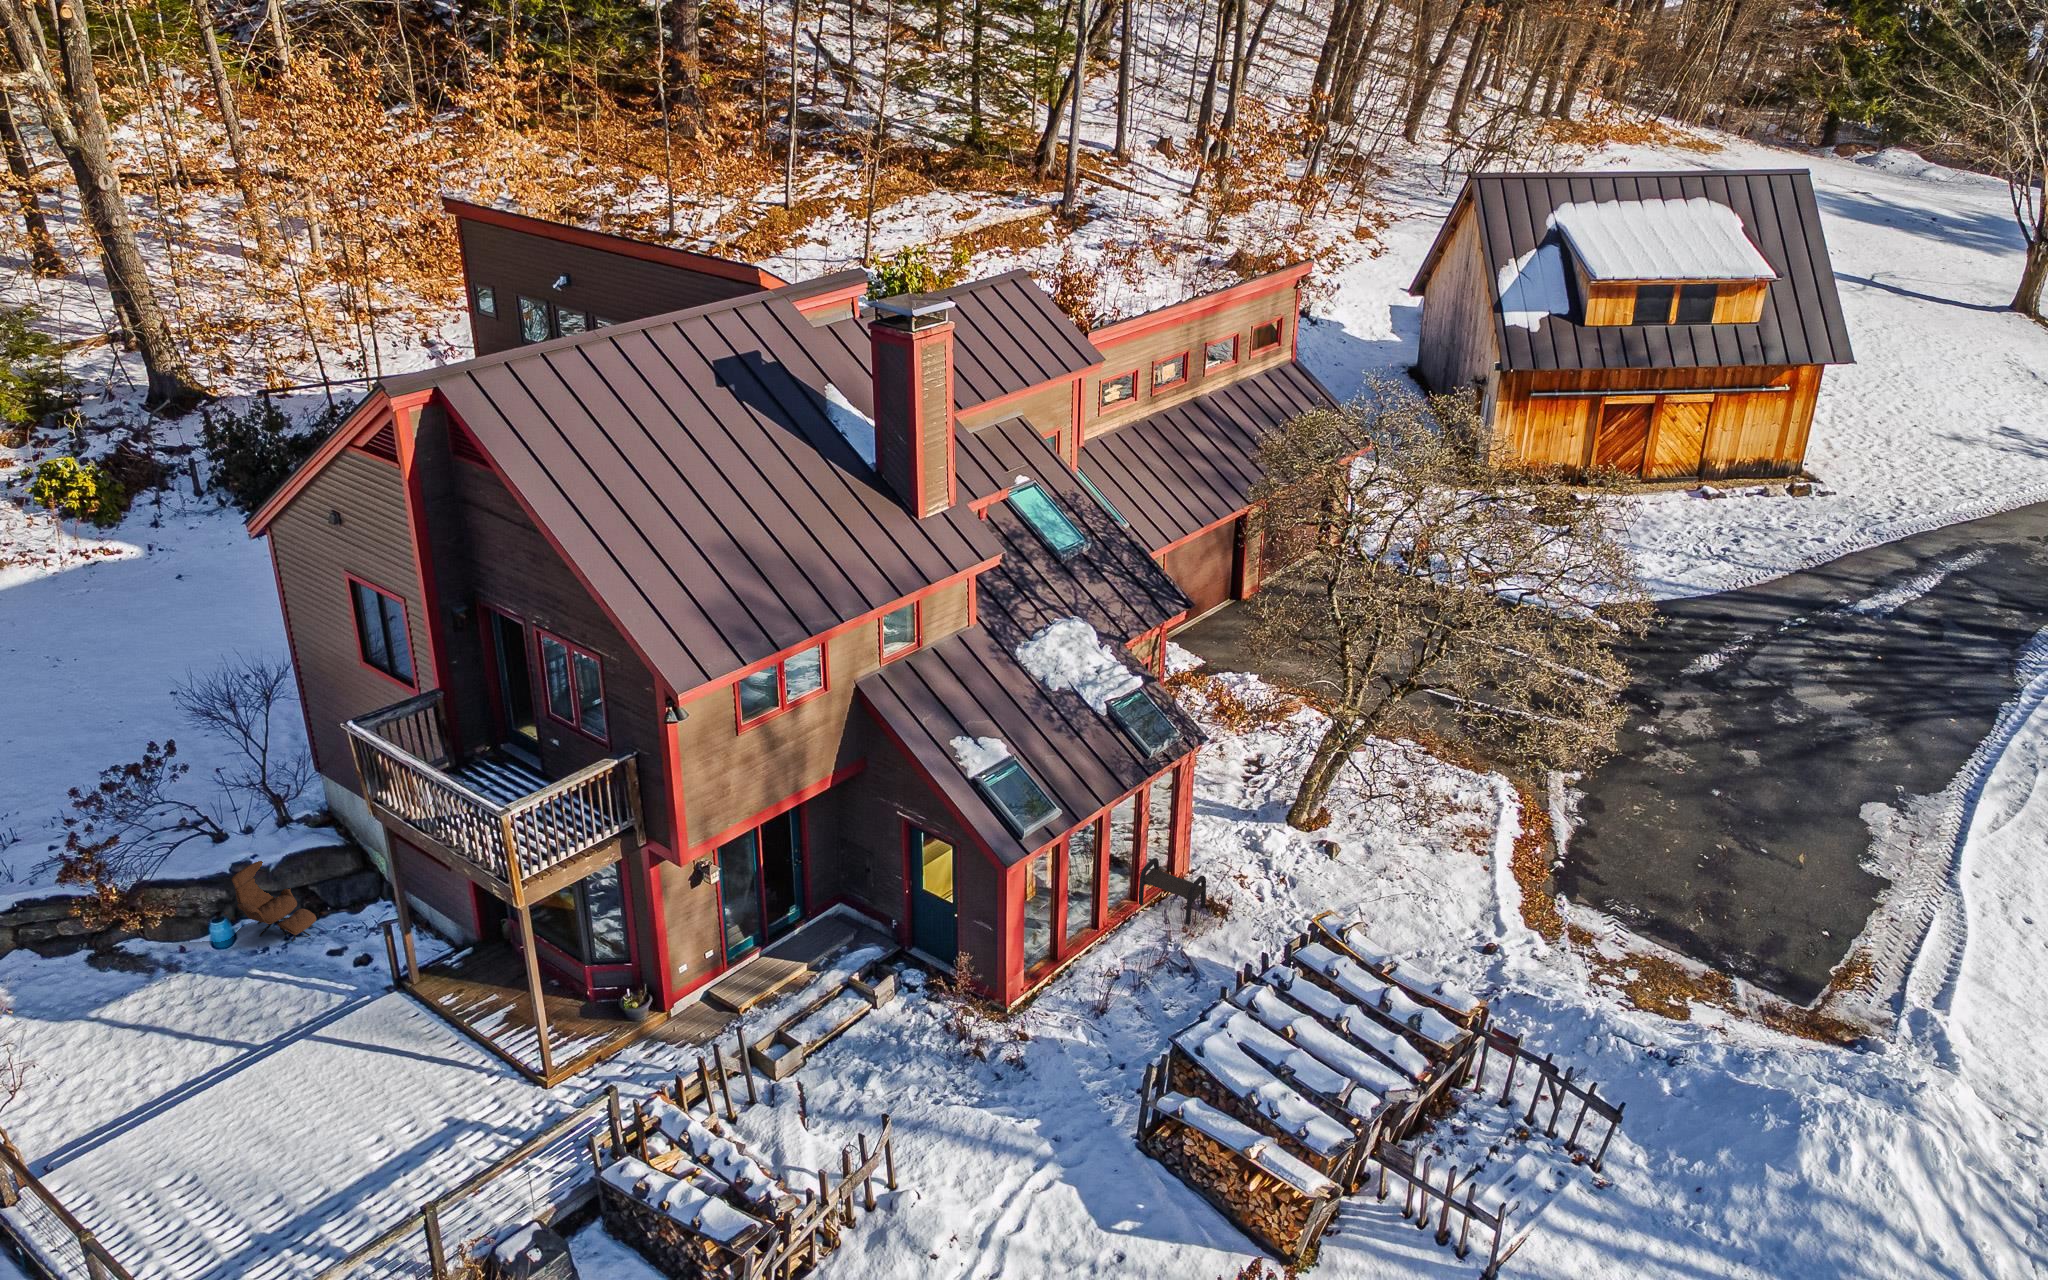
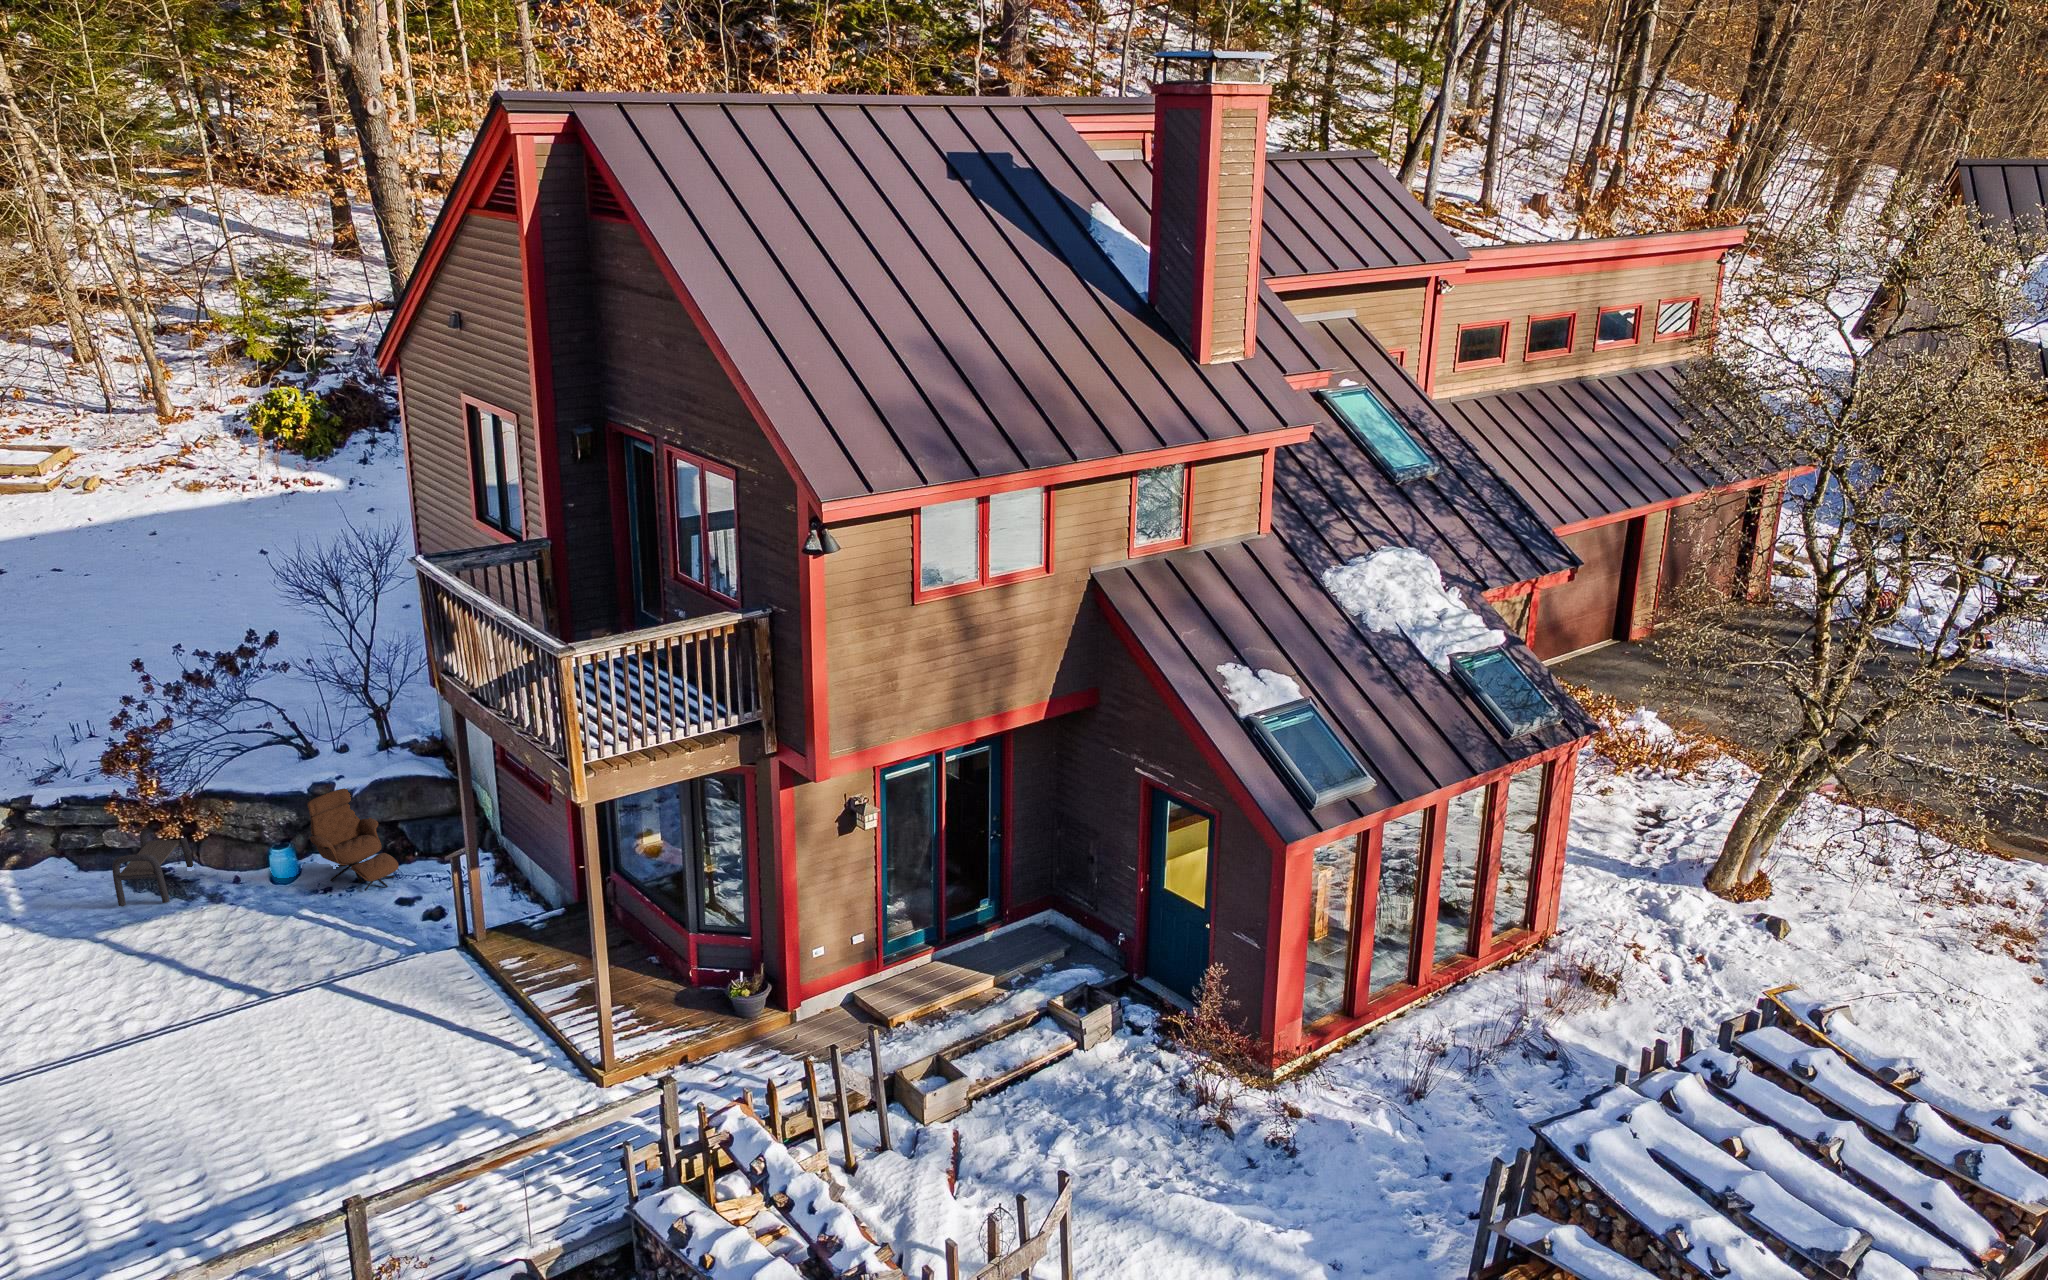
bench: present [1139,858,1206,925] -> present [112,830,193,906]

